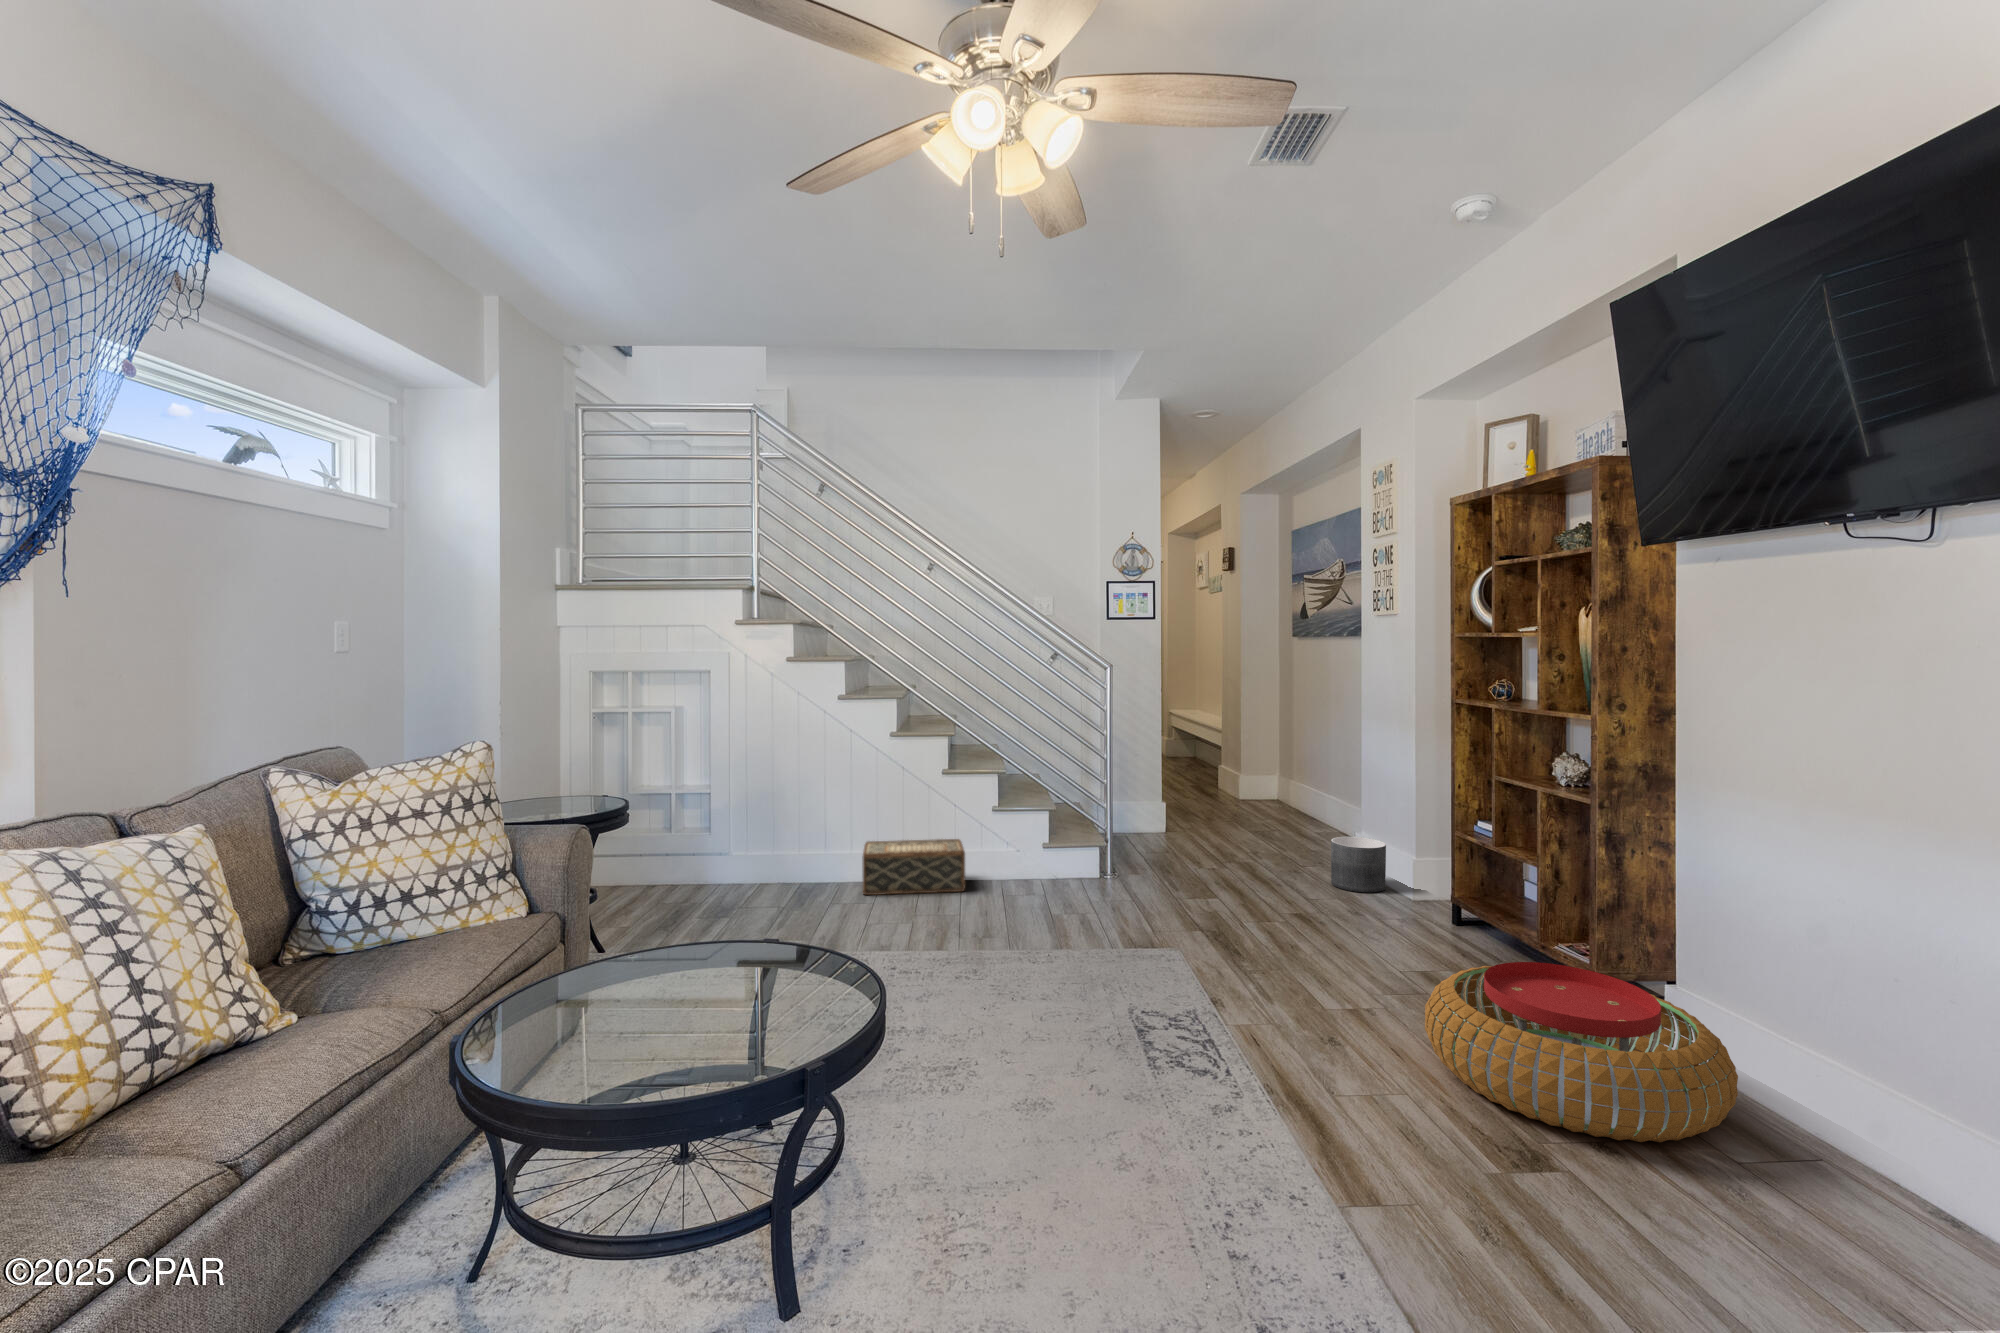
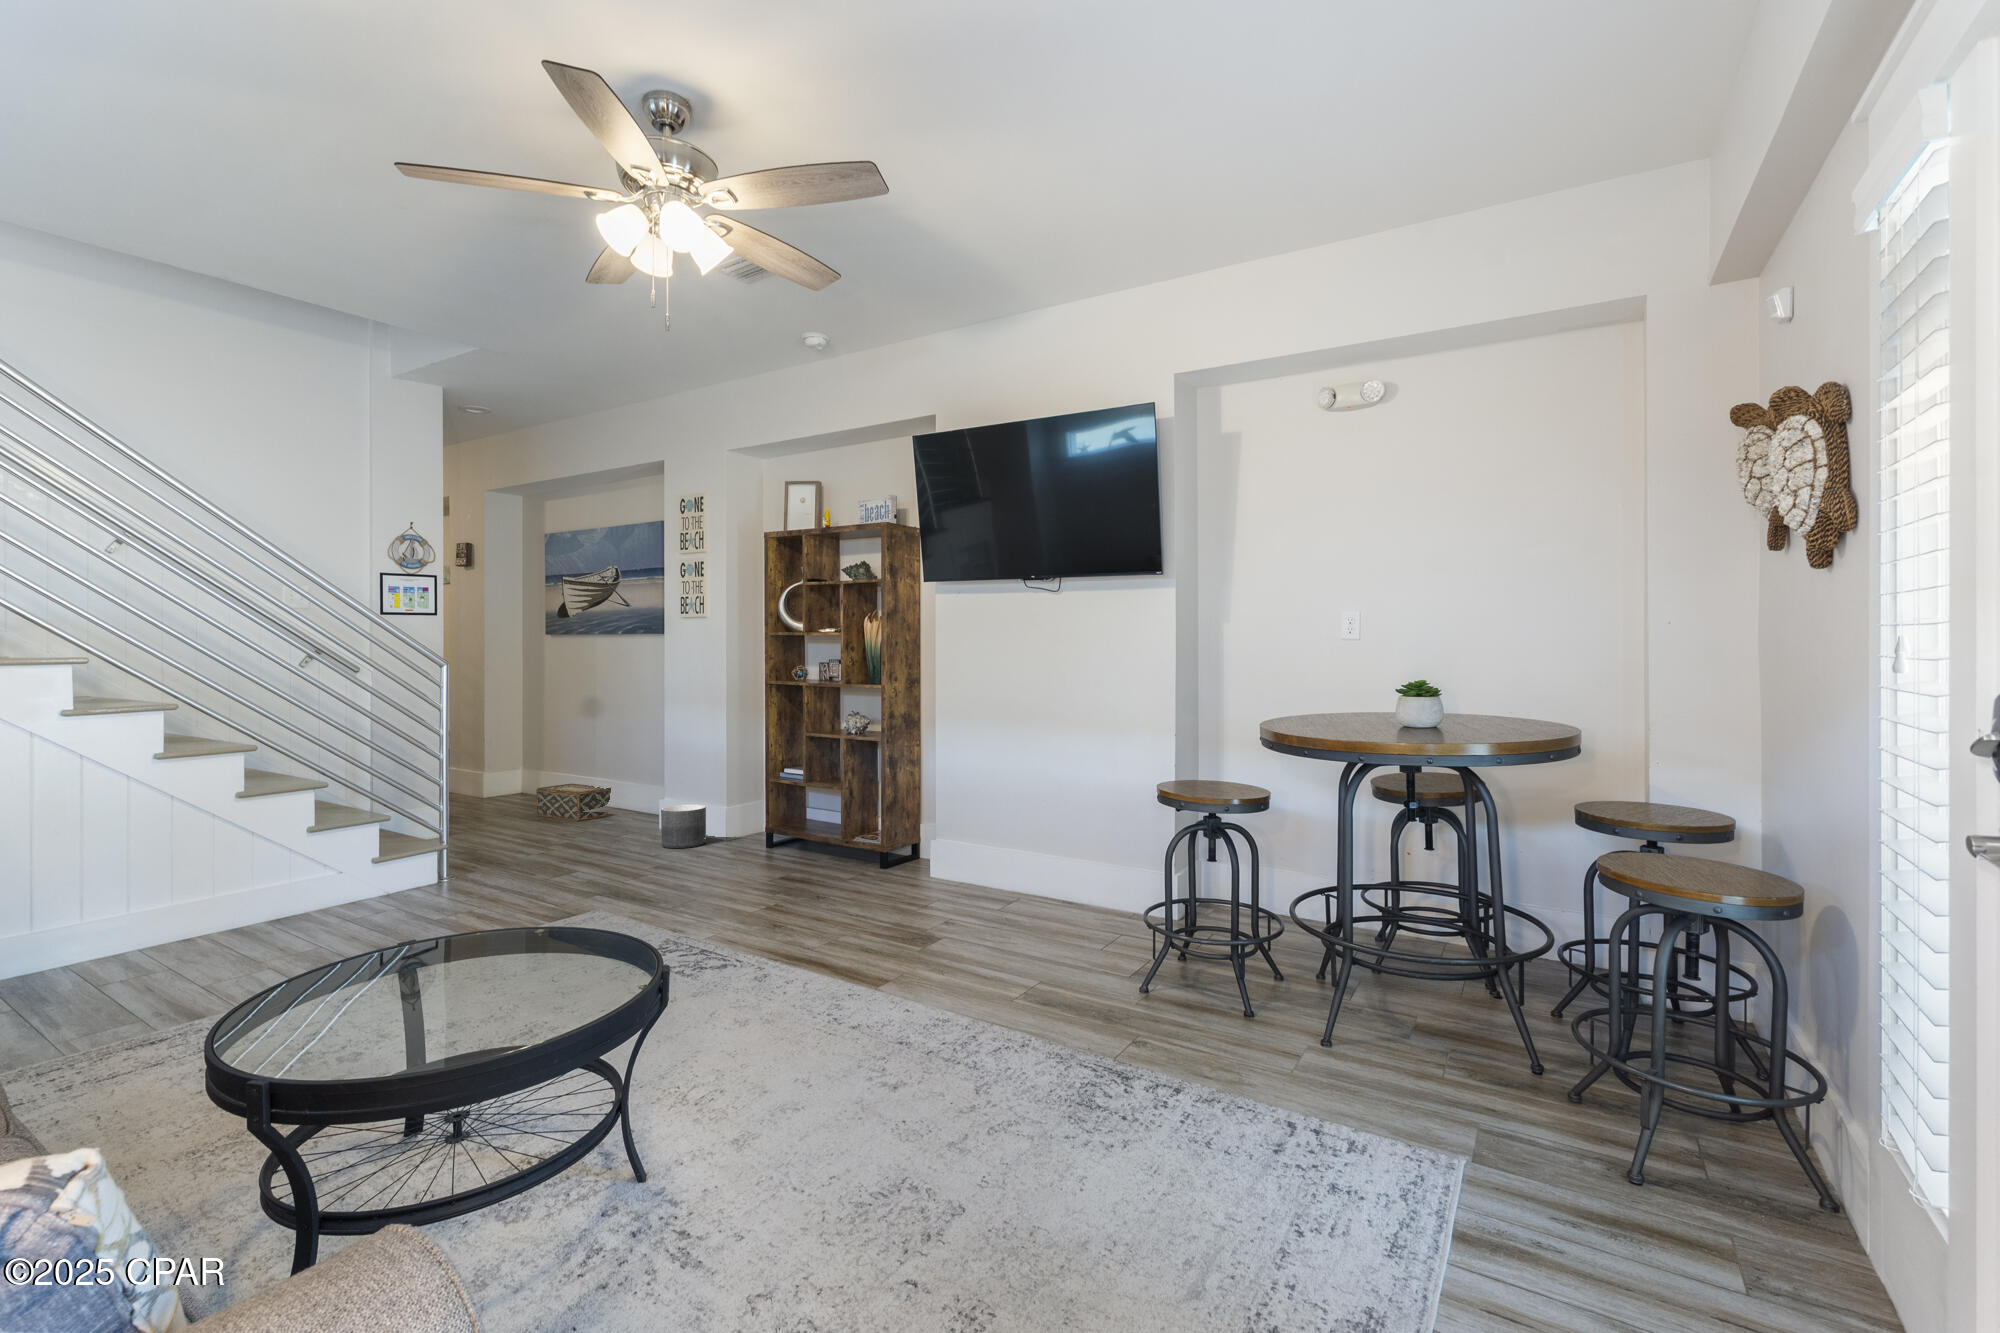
woven basket: present [862,839,965,895] -> present [536,784,614,821]
pouf: present [1425,962,1738,1142] -> none [831,834,983,914]

